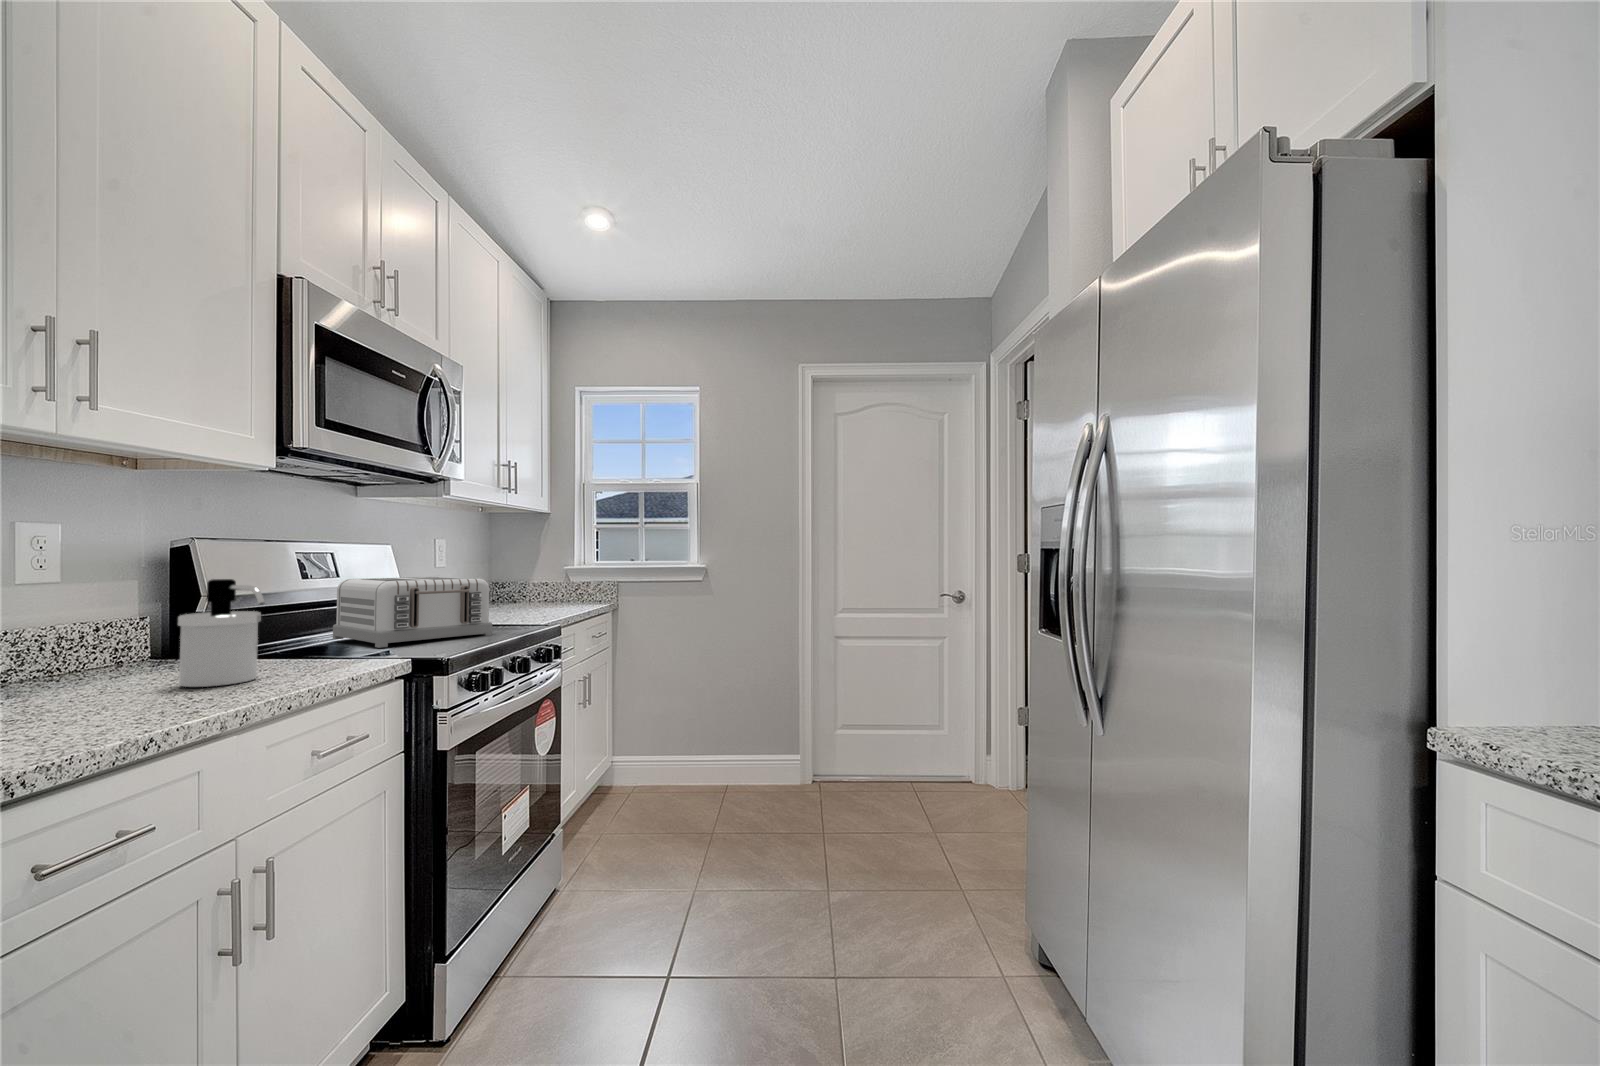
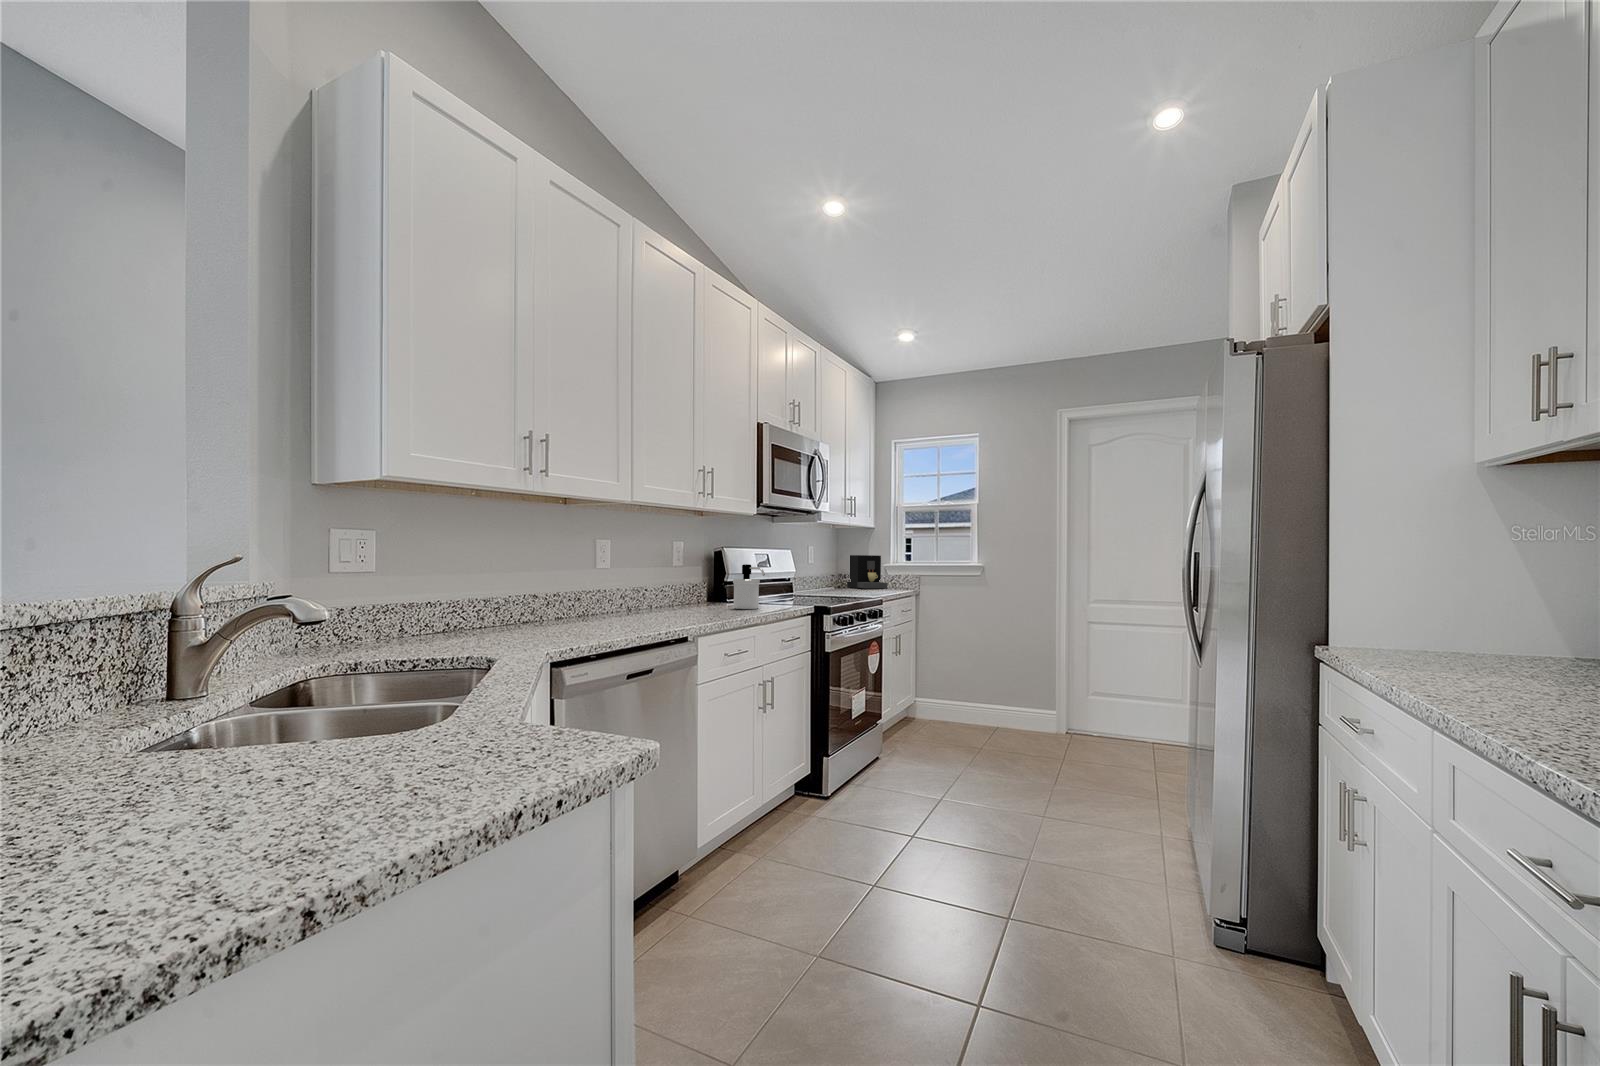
coffee maker: none [506,554,569,604] -> present [847,555,887,588]
toaster: present [333,577,492,648] -> none [771,567,847,602]

